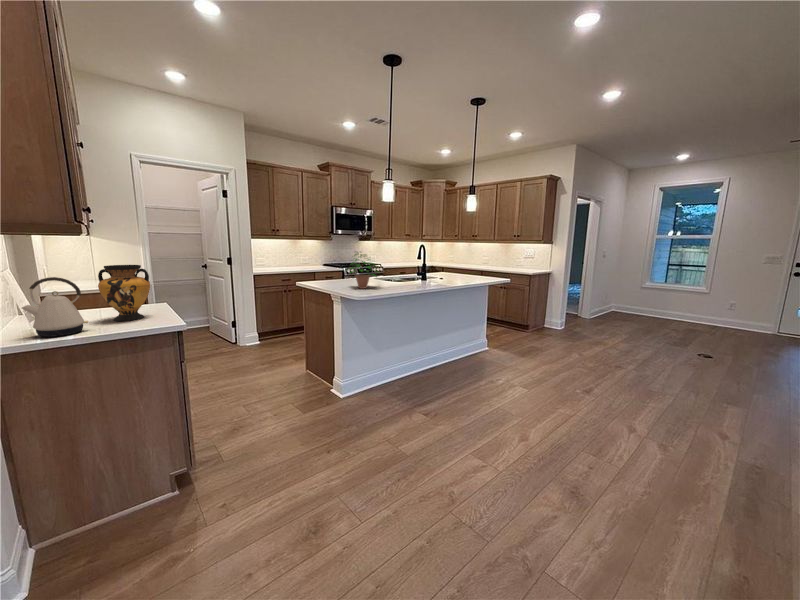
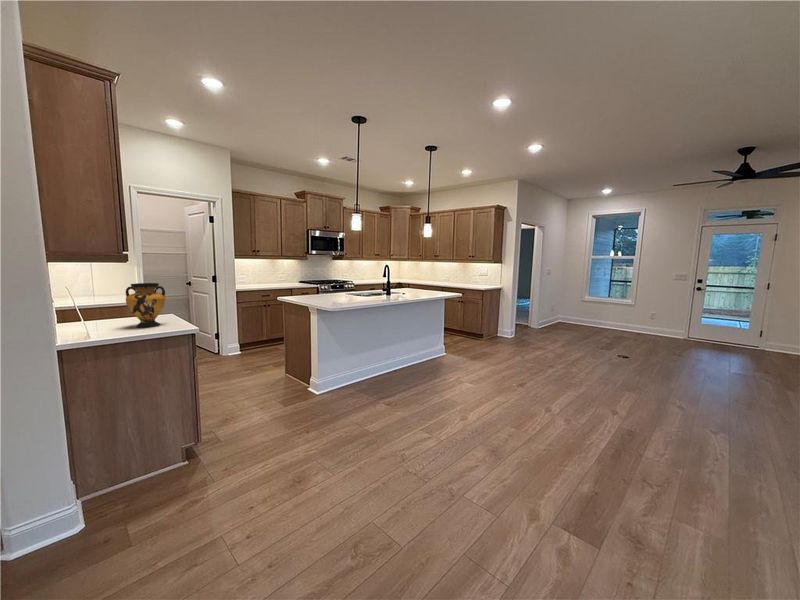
potted plant: present [350,254,377,289] -> none [320,271,350,302]
kettle: present [22,277,88,337] -> none [74,293,122,338]

